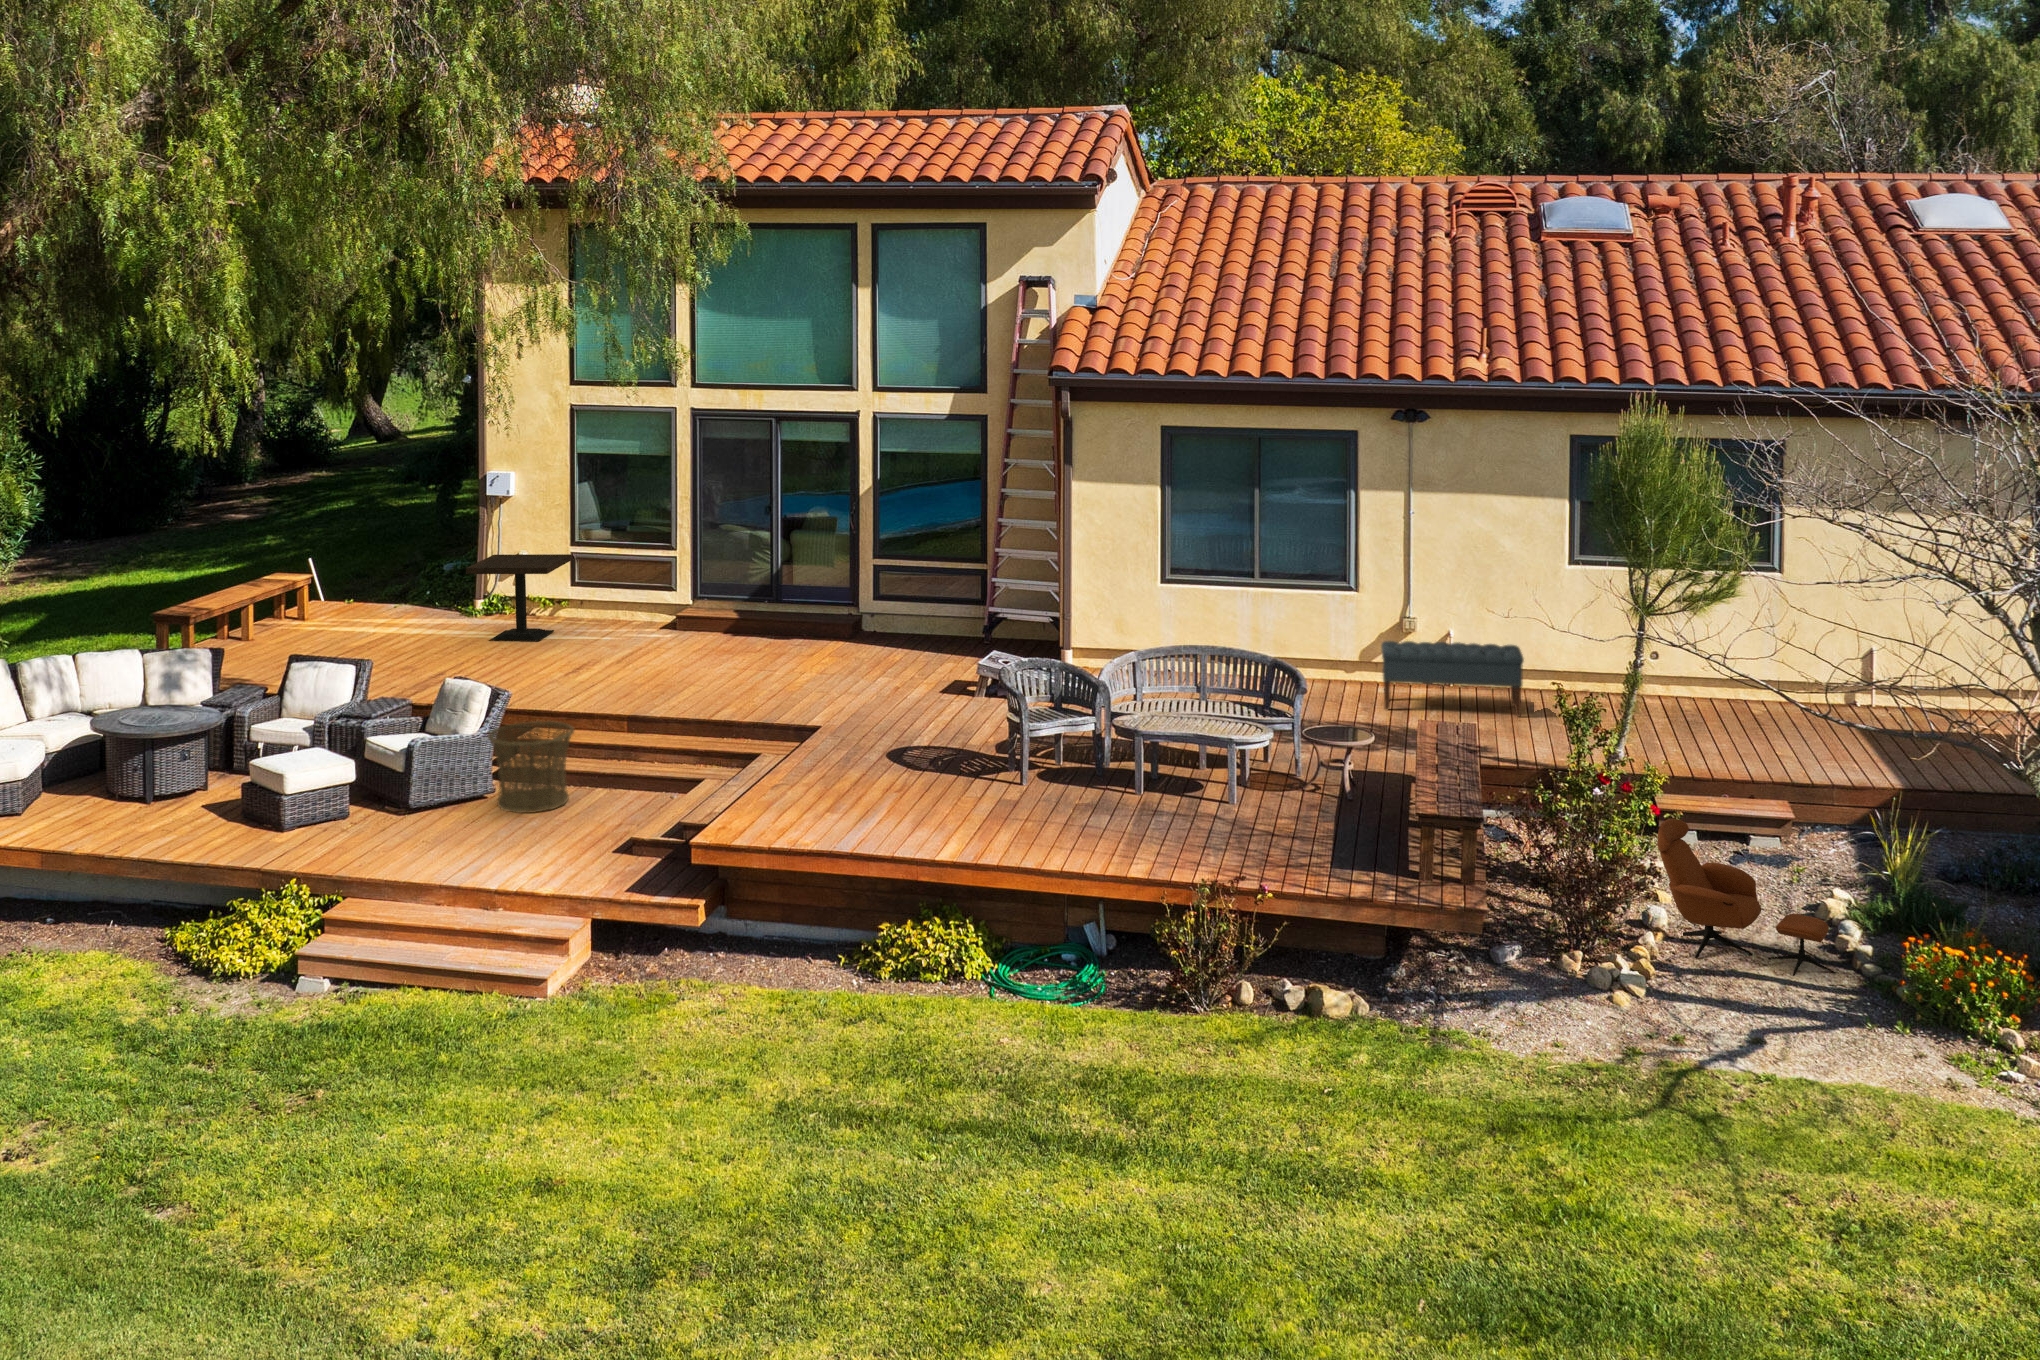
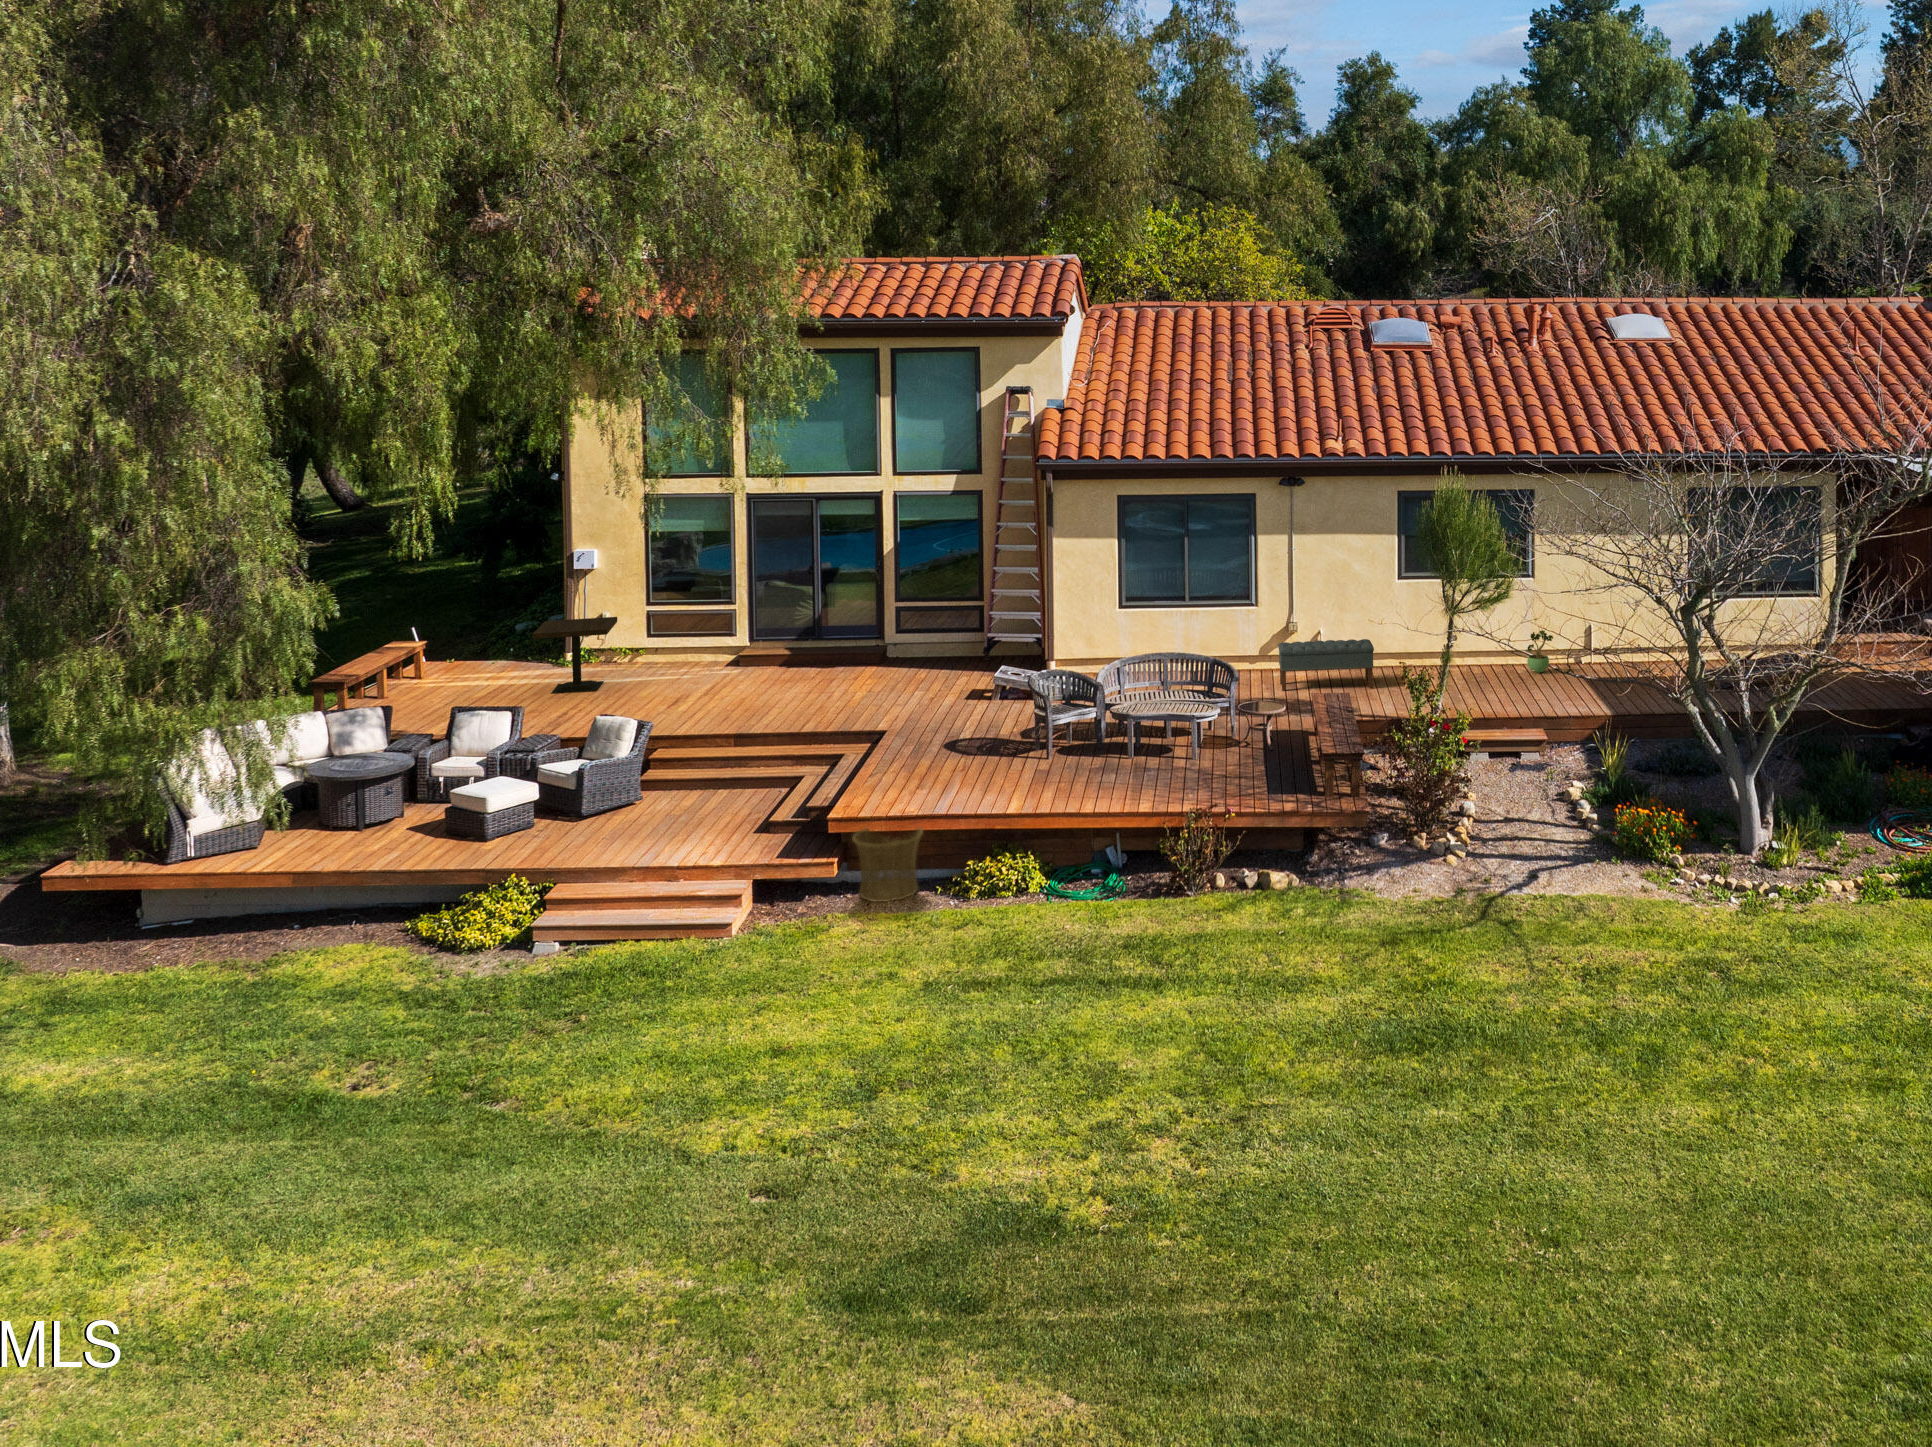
potted plant: none [1769,649,1813,714] -> present [1527,630,1553,673]
basket: present [488,721,574,813] -> present [852,828,923,902]
lounge chair: present [1657,819,1836,976] -> none [1460,741,1560,827]

